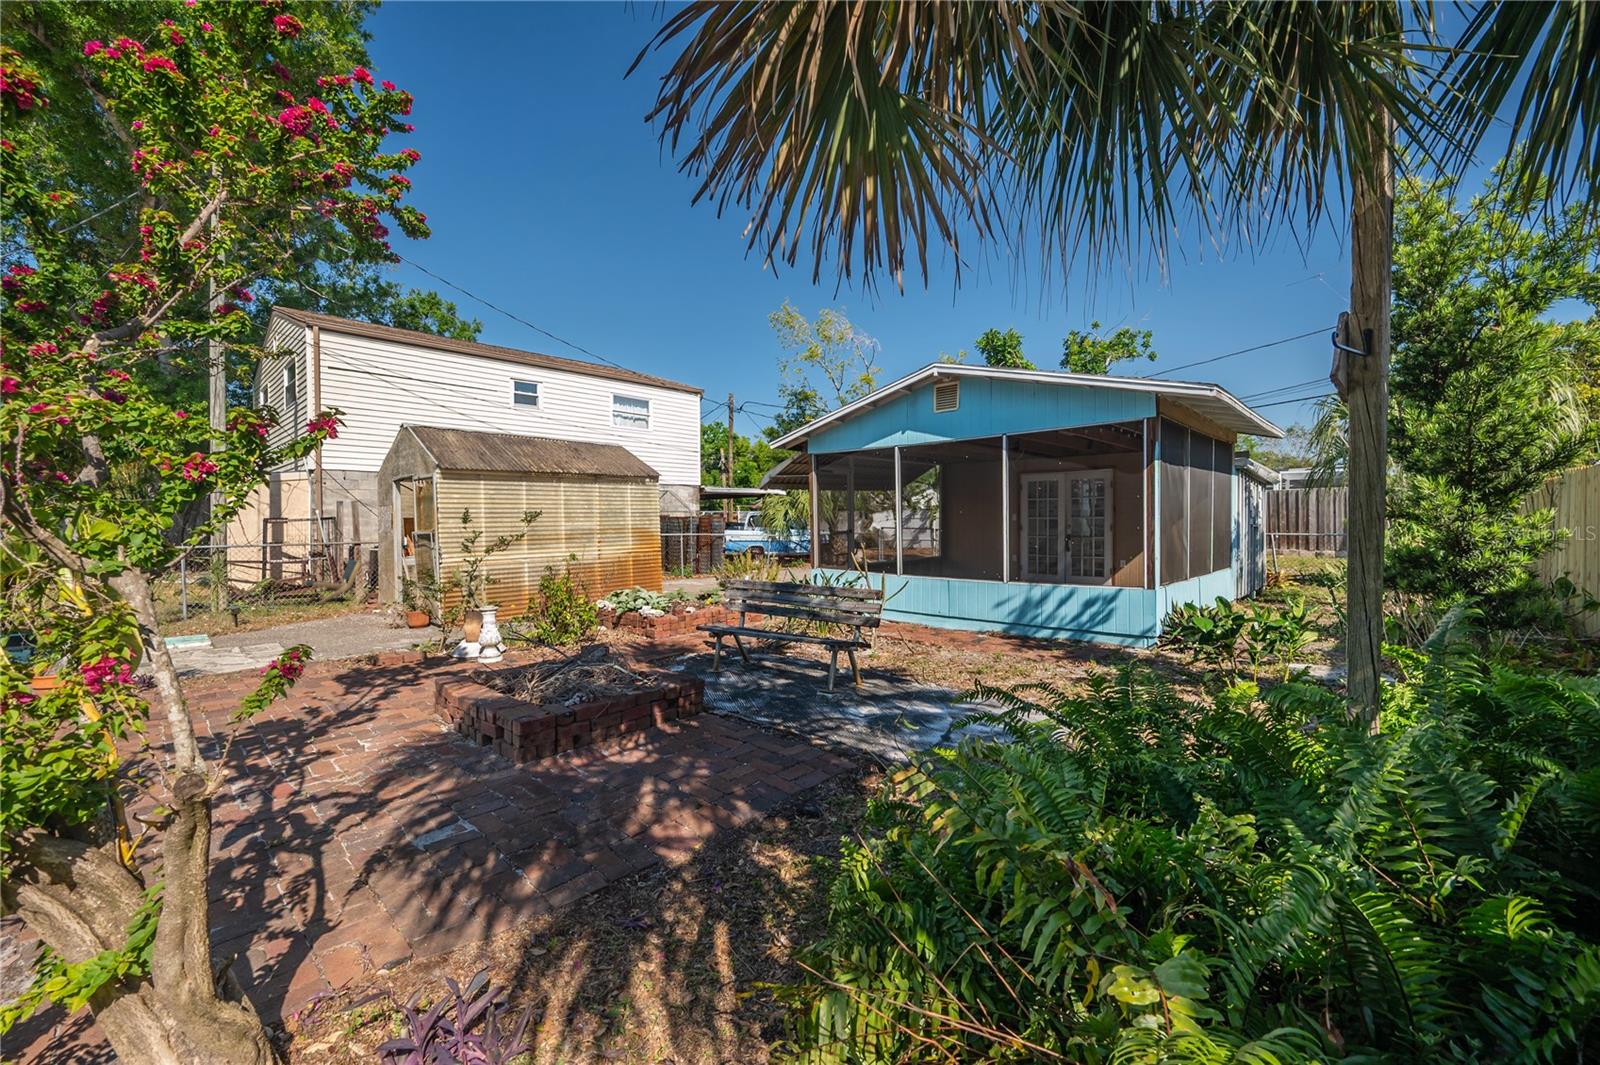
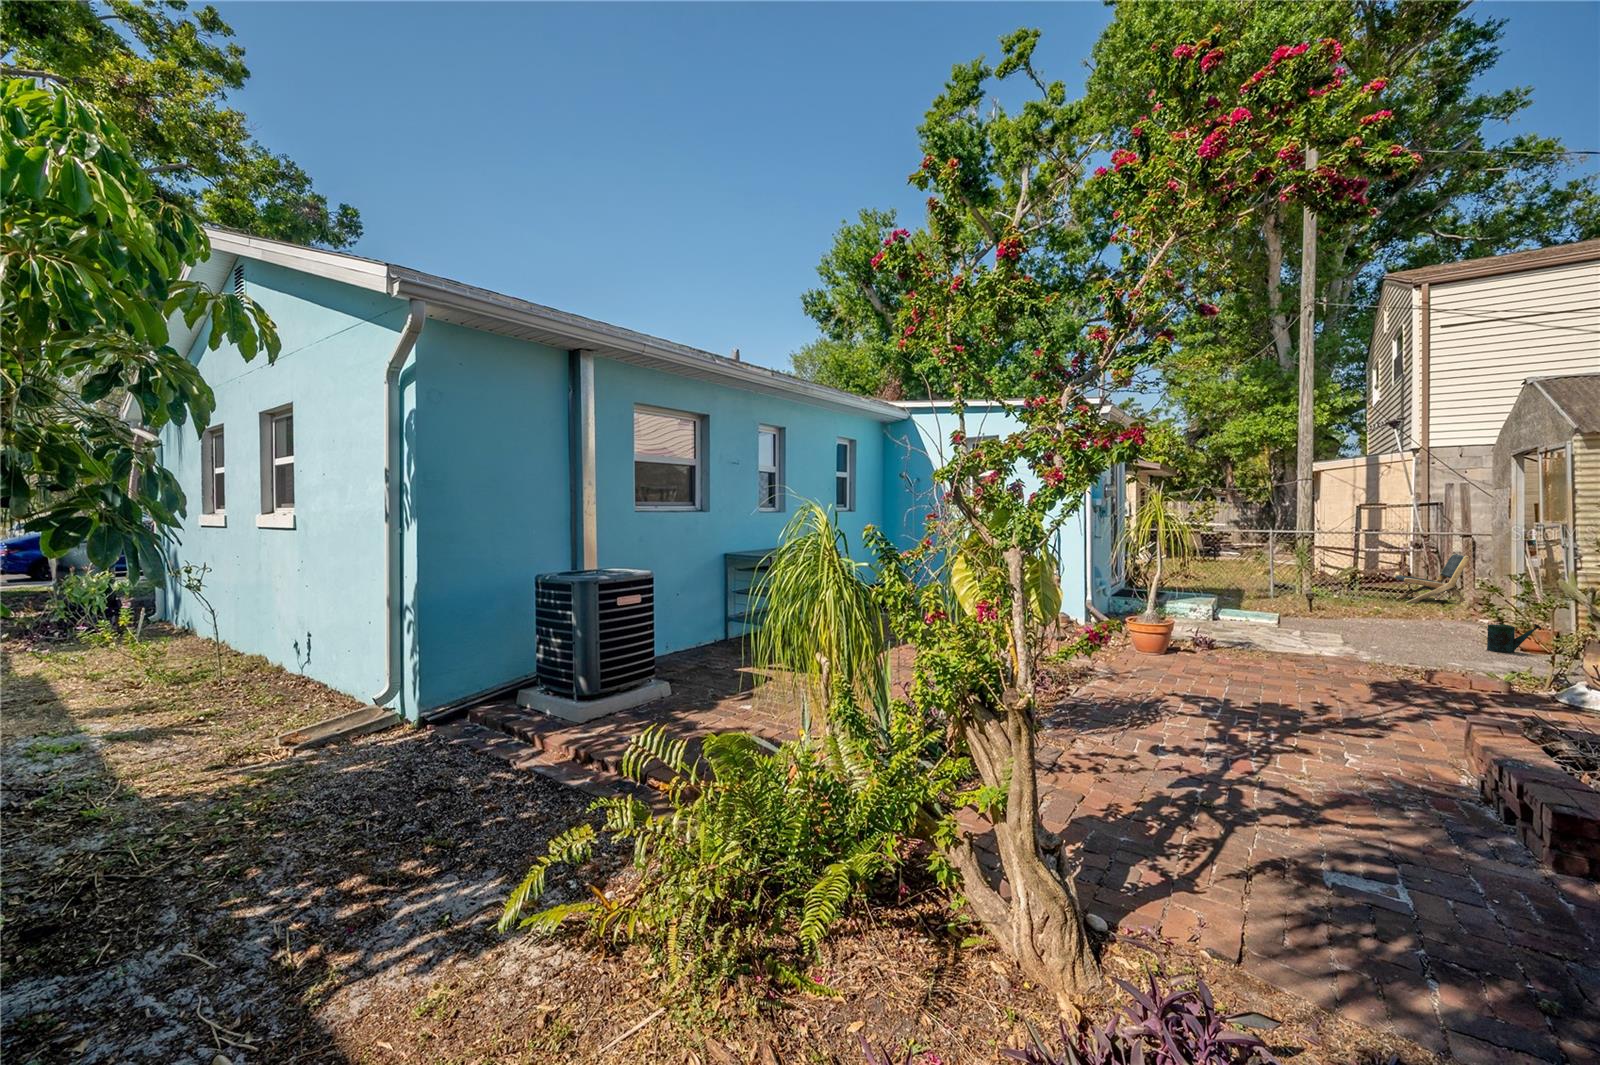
watering can: none [390,608,428,633] -> present [1478,624,1542,653]

